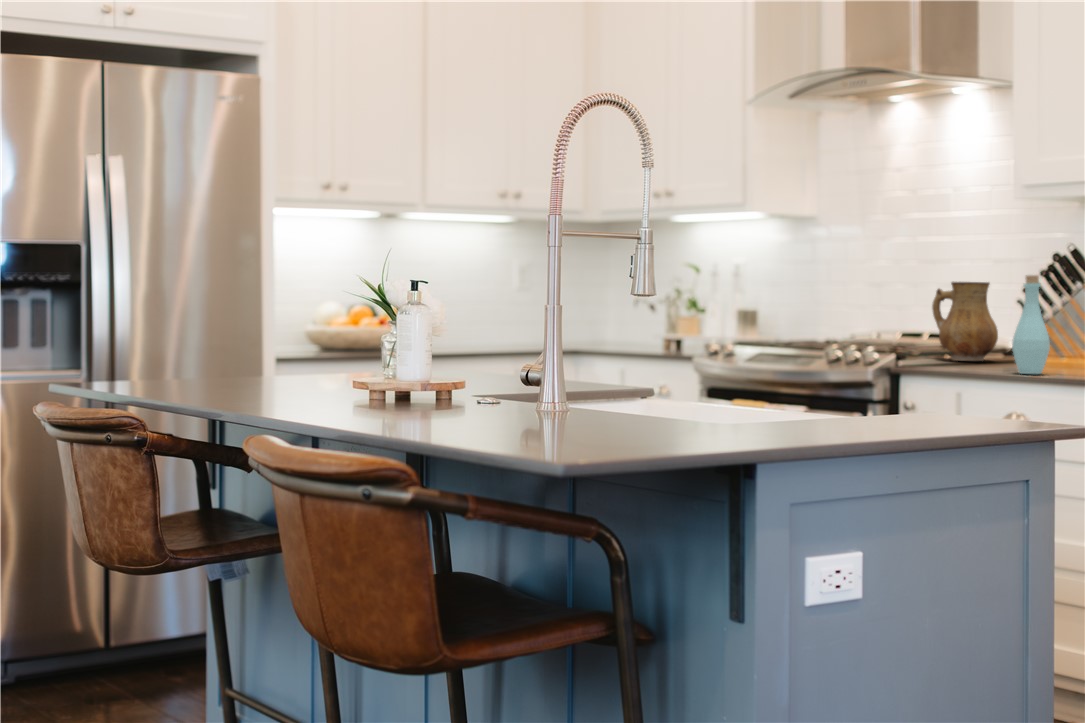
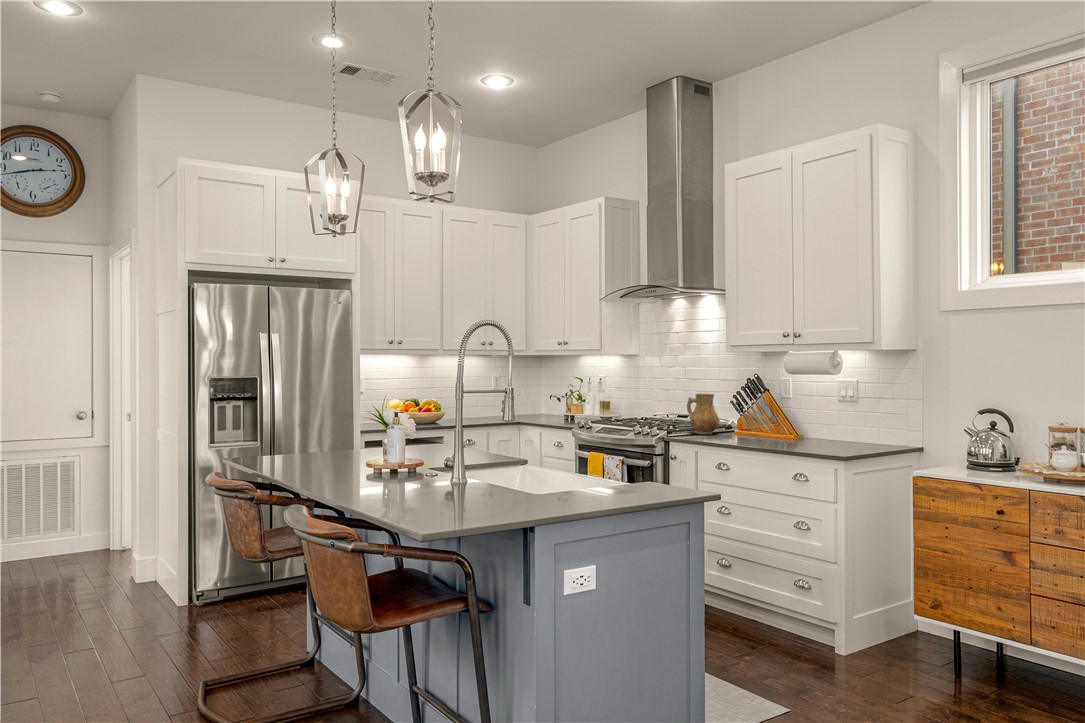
bottle: present [1012,275,1050,374] -> none [721,394,739,444]

